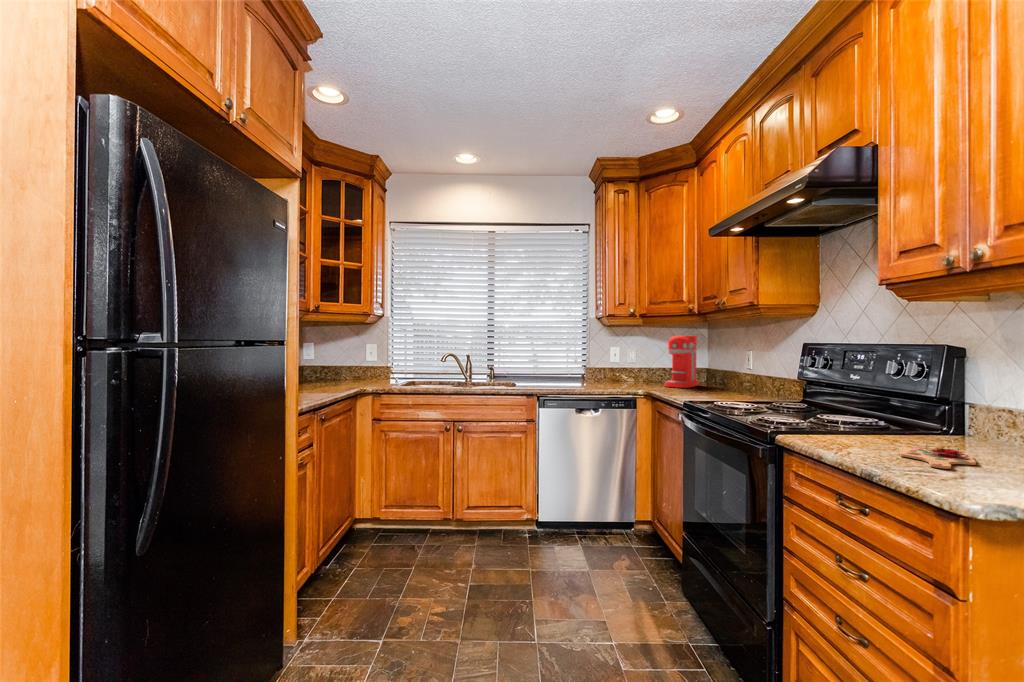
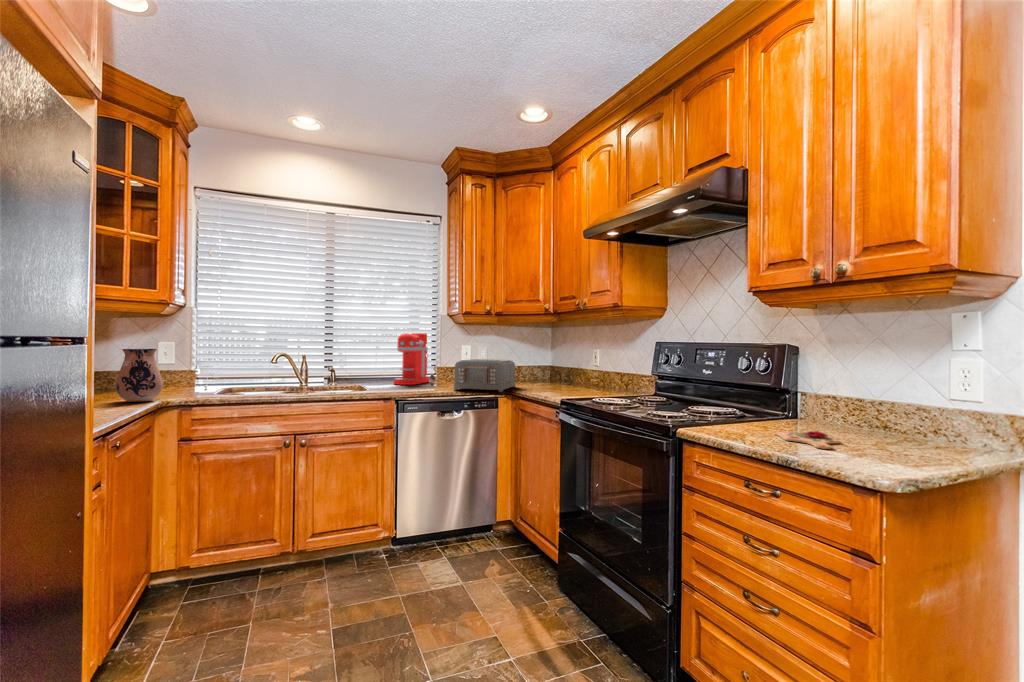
coffee maker: present [665,335,699,388] -> present [394,333,429,385]
ceramic pitcher: none [335,349,364,388] -> present [116,349,163,402]
toaster: none [590,360,655,392] -> present [454,359,516,392]

